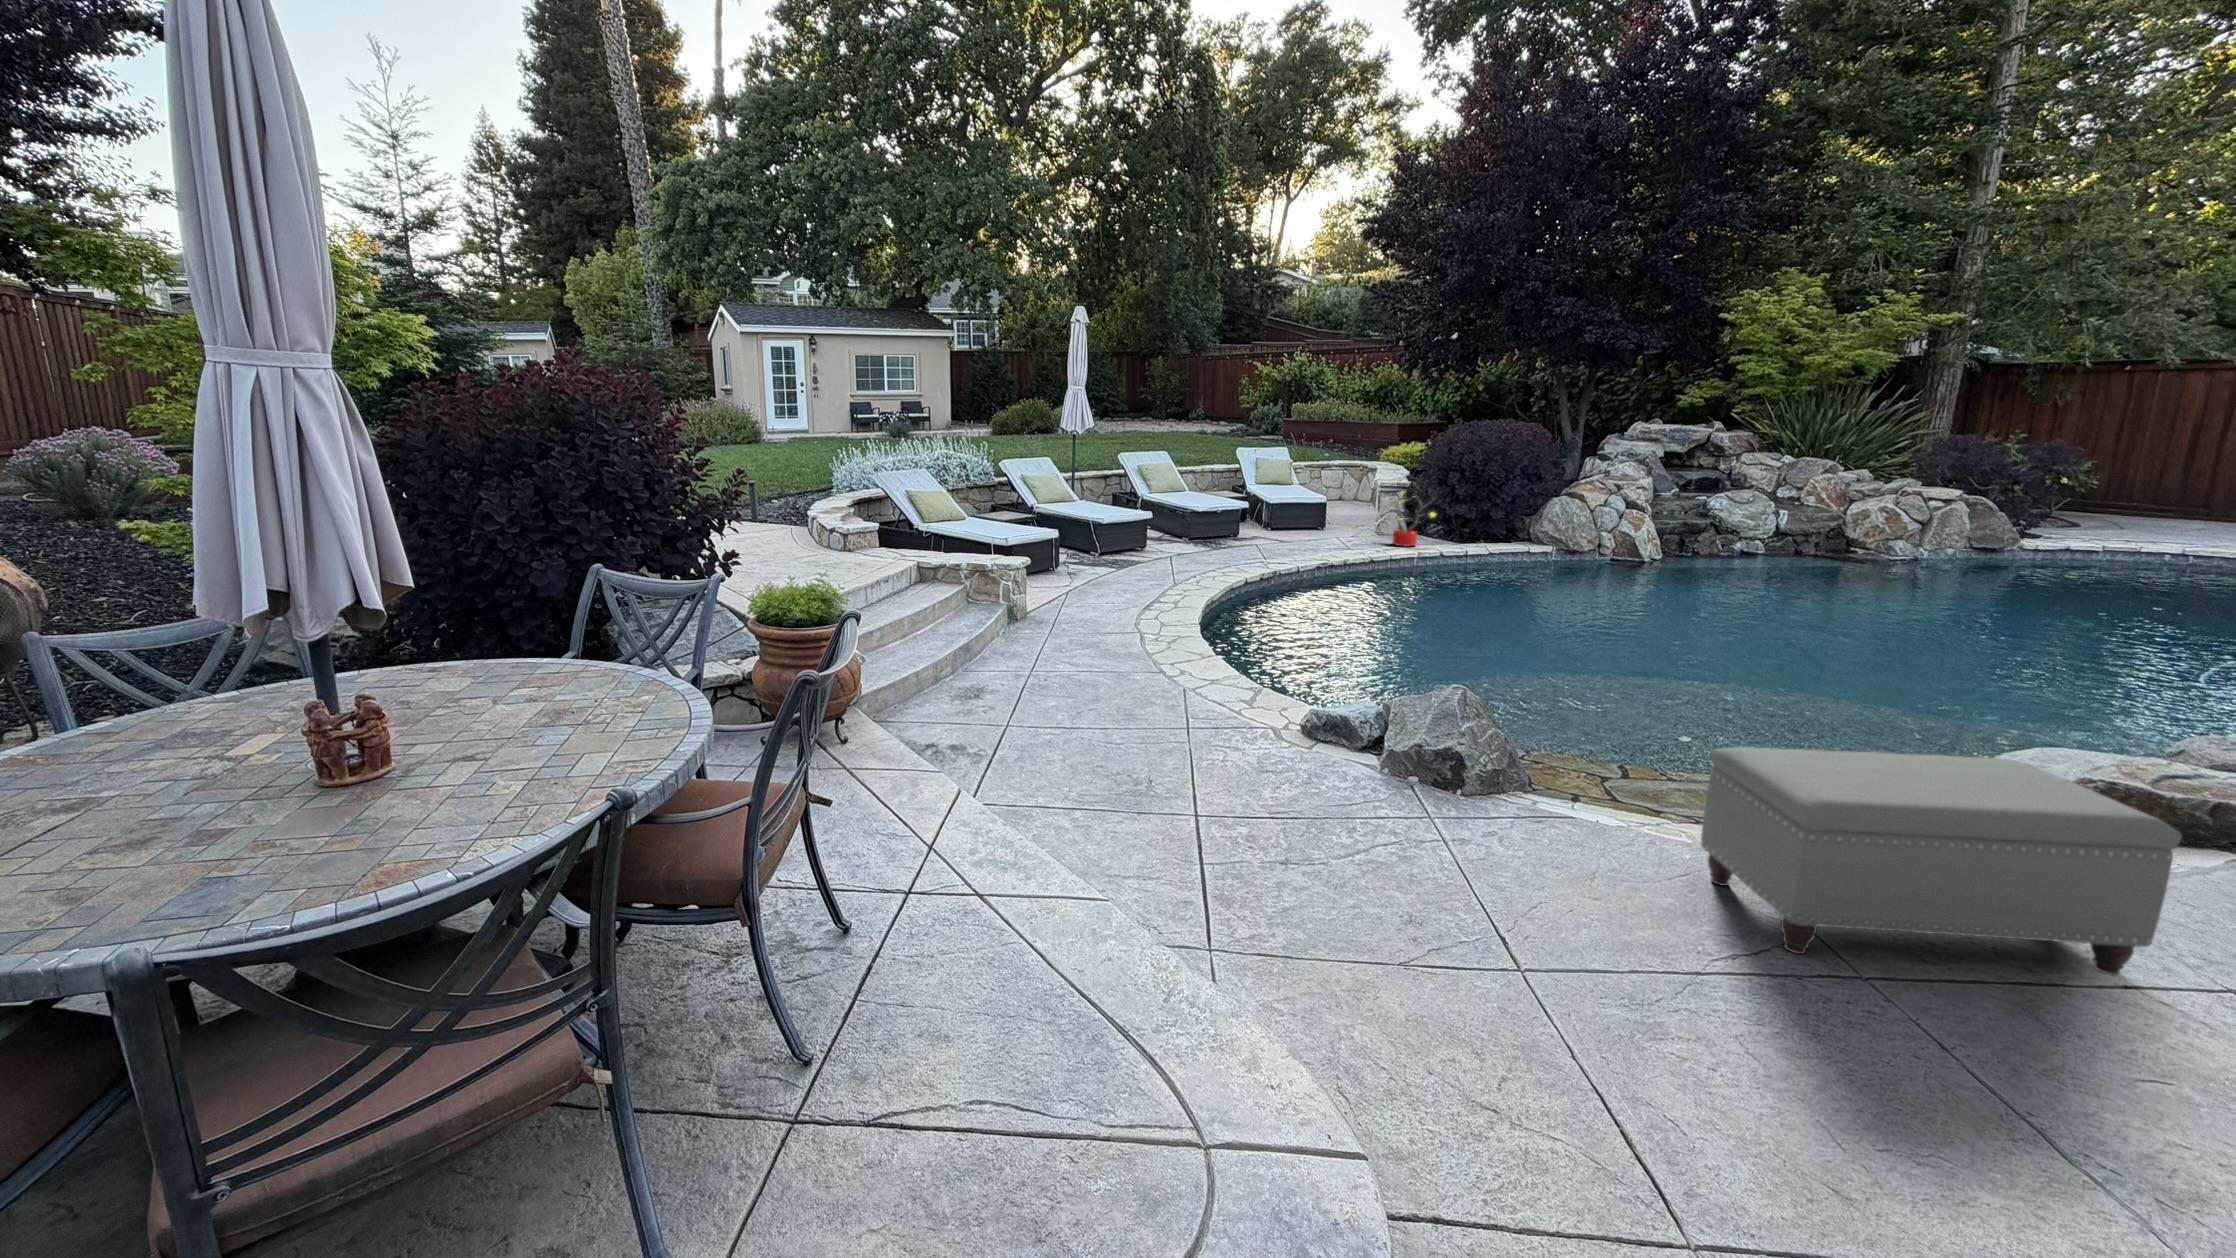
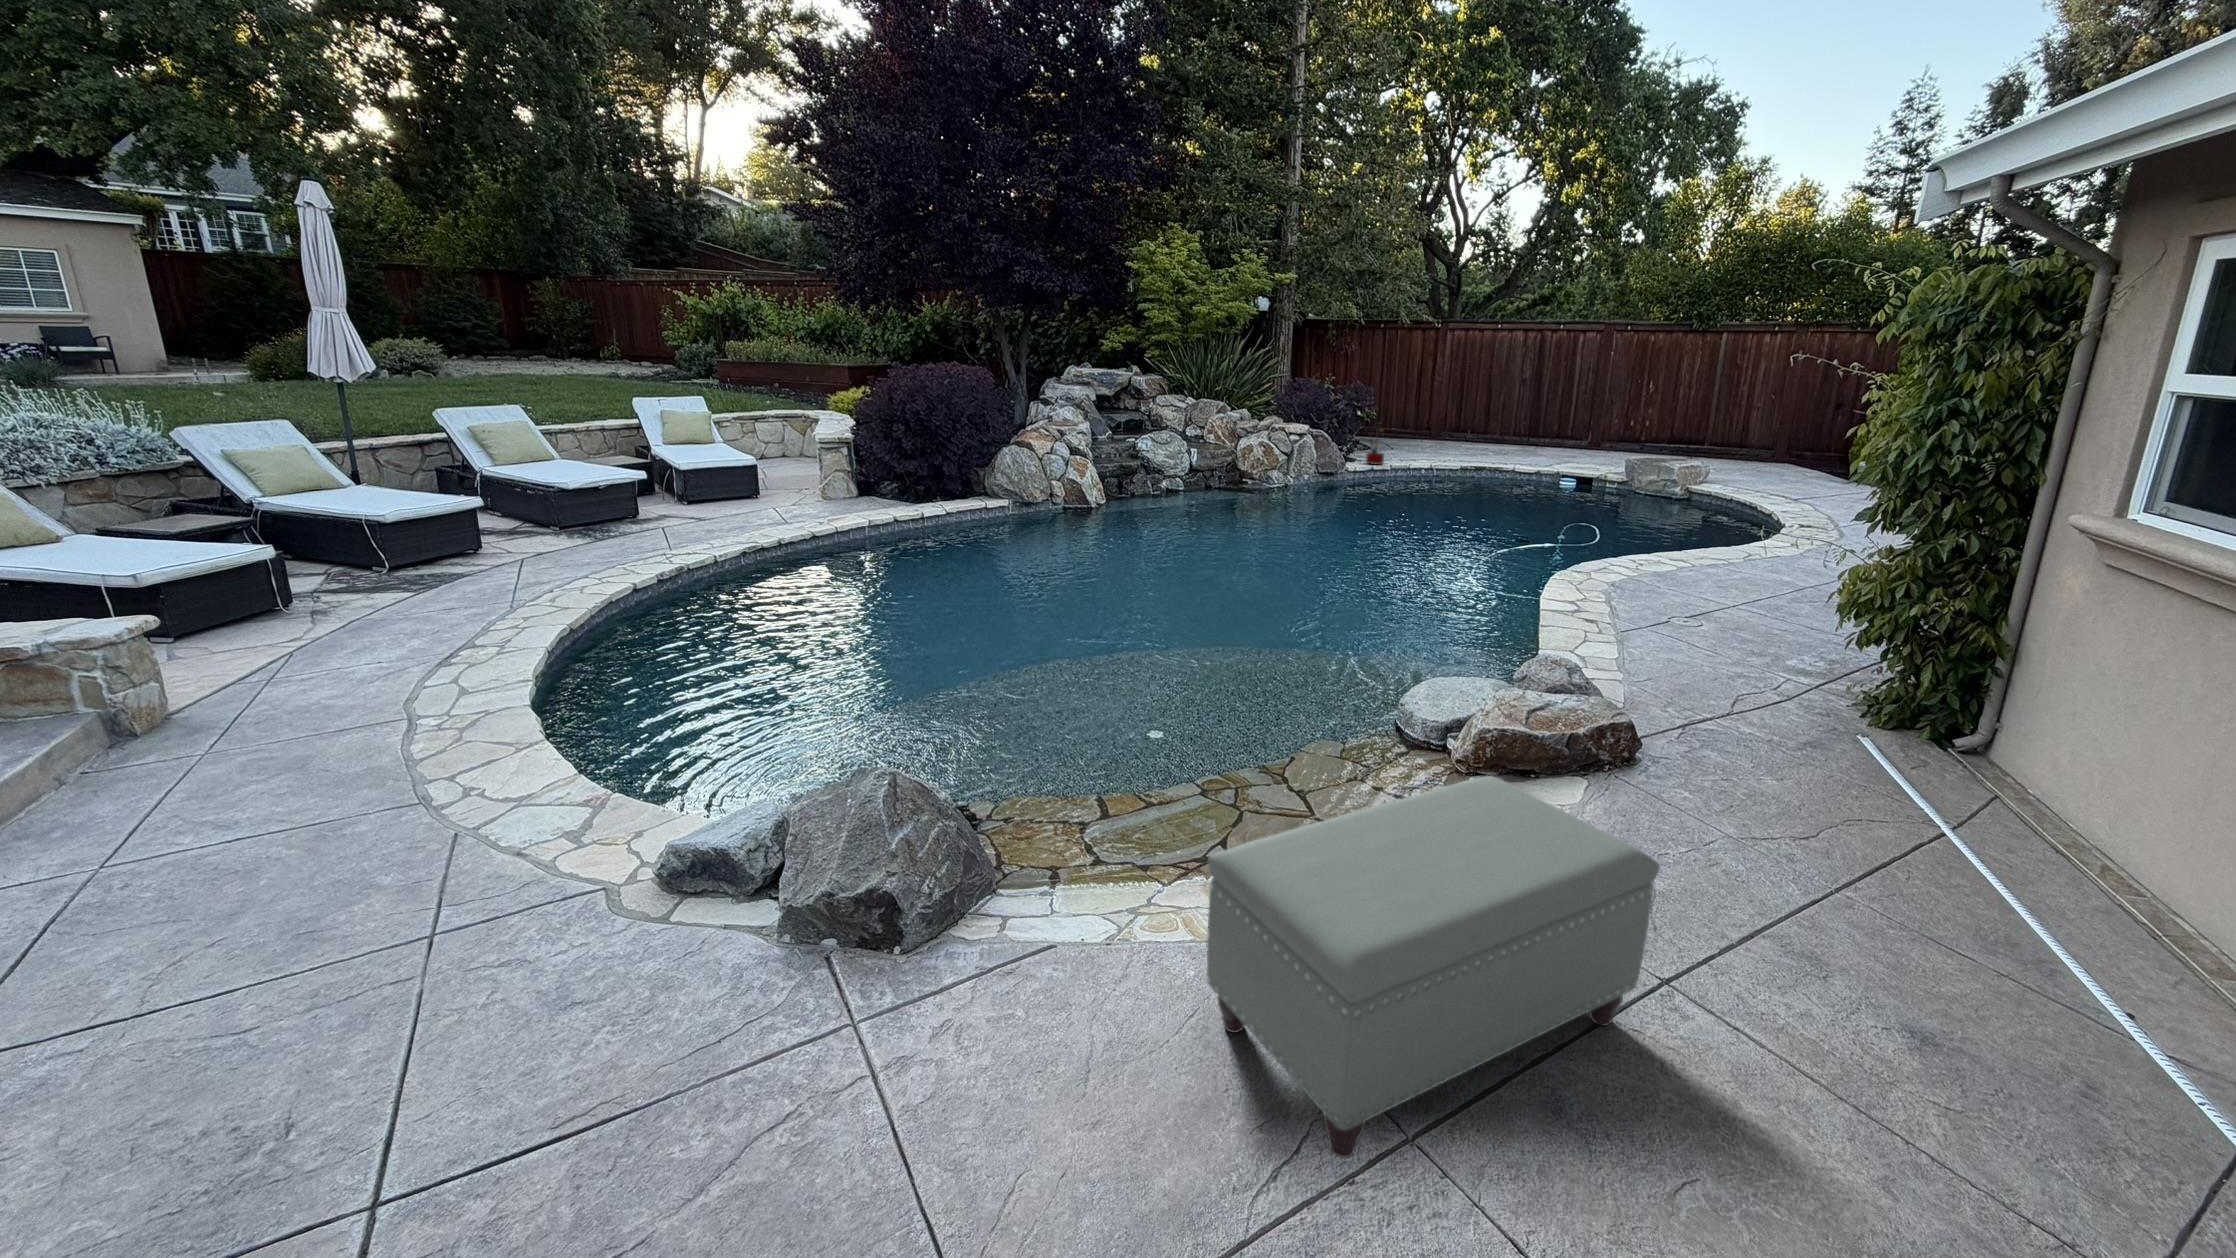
decorative plant: present [1392,496,1435,546] -> present [1365,427,1384,464]

